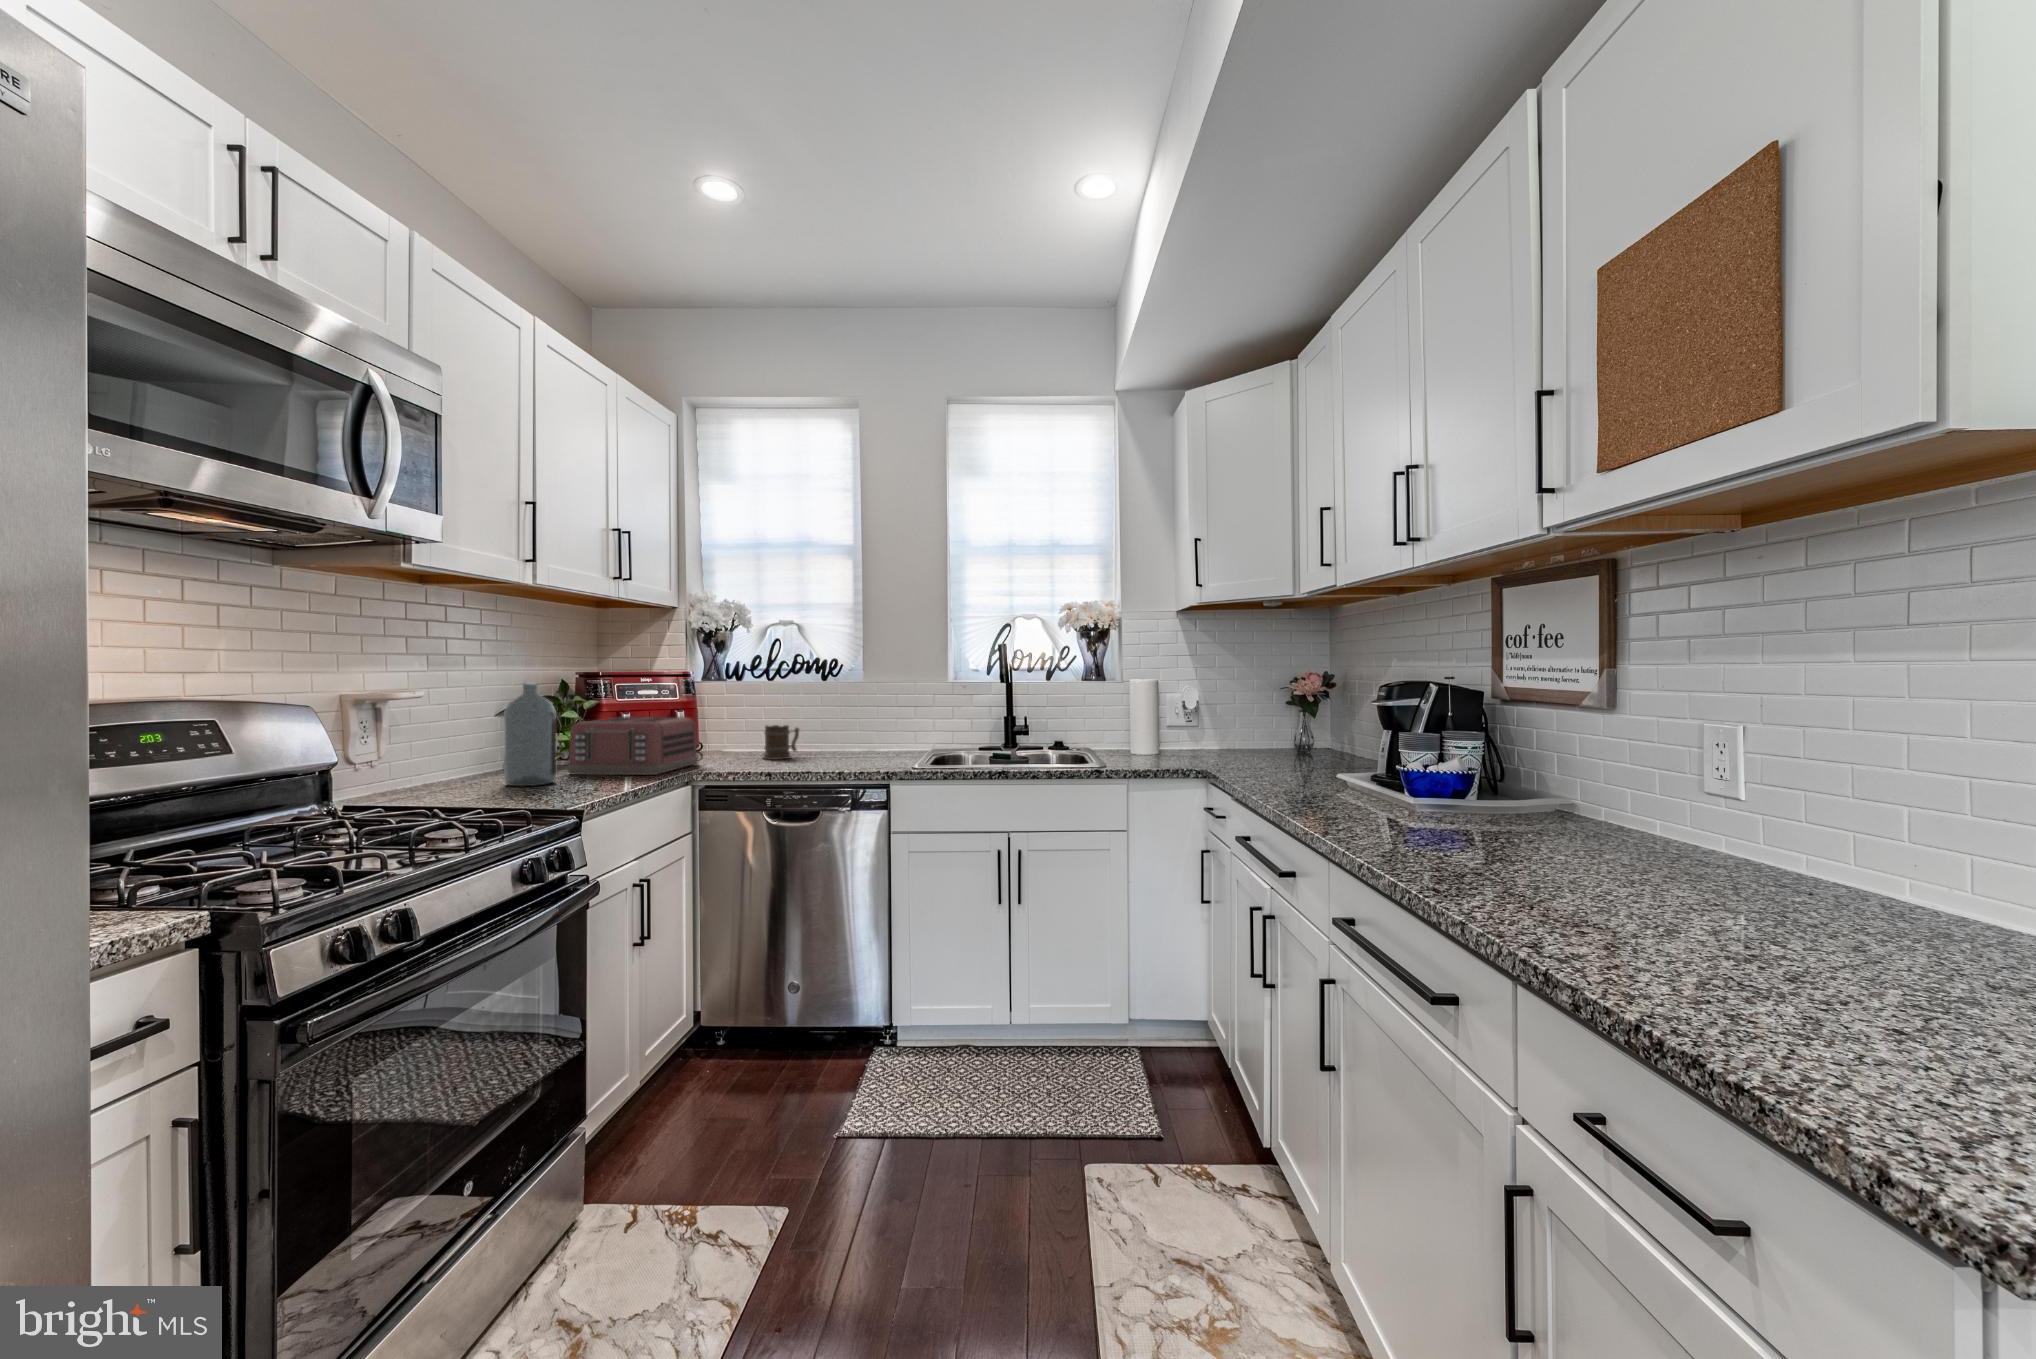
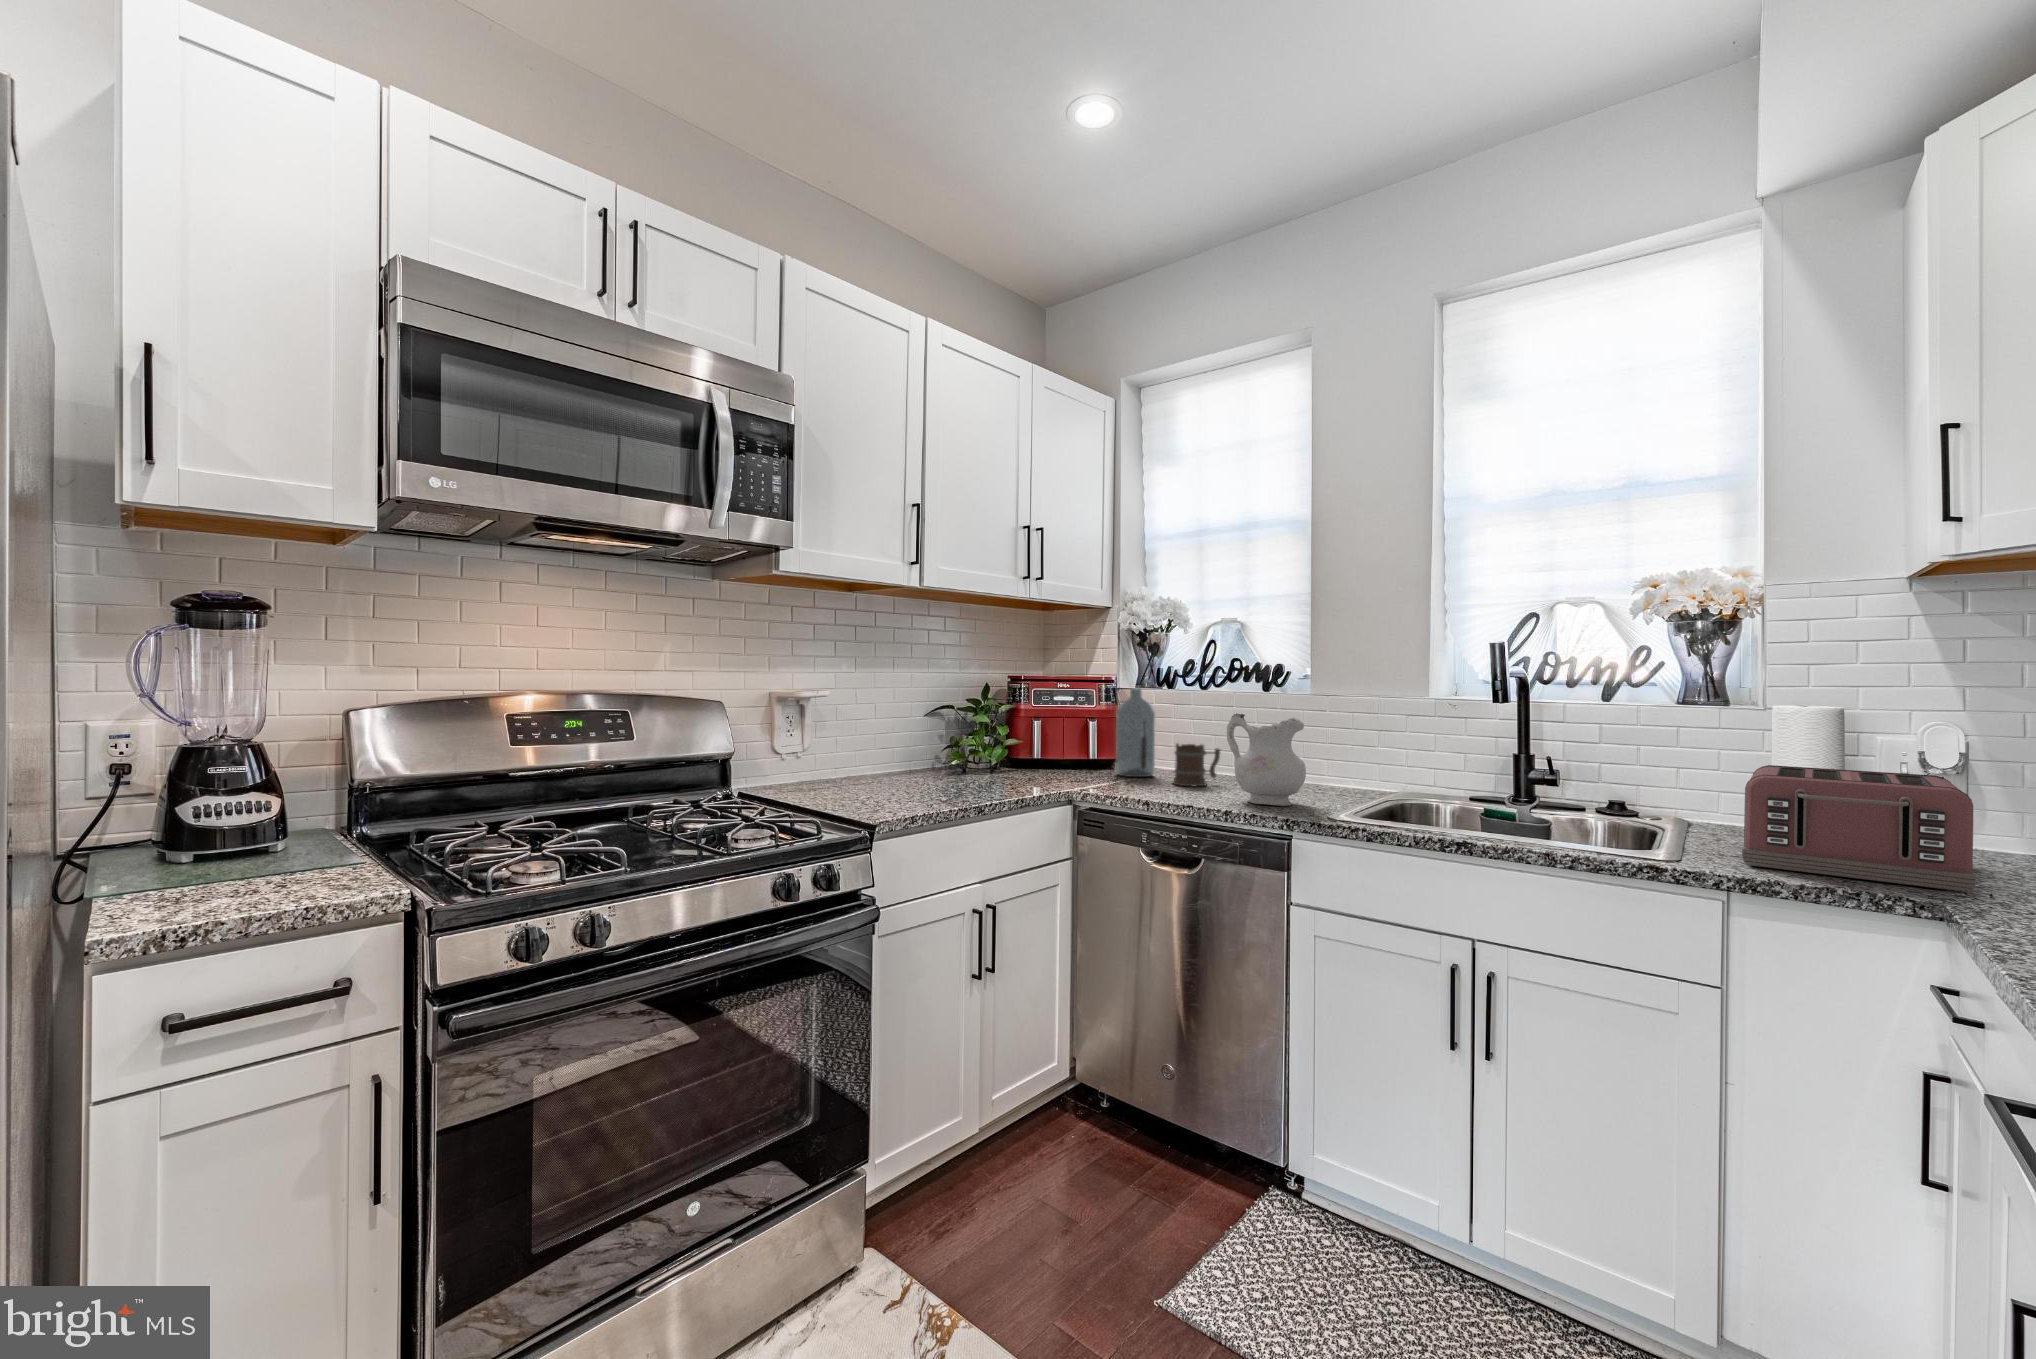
bottle: present [504,683,556,786] -> present [1116,688,1155,777]
ceramic pitcher: none [823,698,883,766] -> present [1227,713,1306,806]
toaster: present [568,717,698,775] -> present [1742,765,1976,892]

